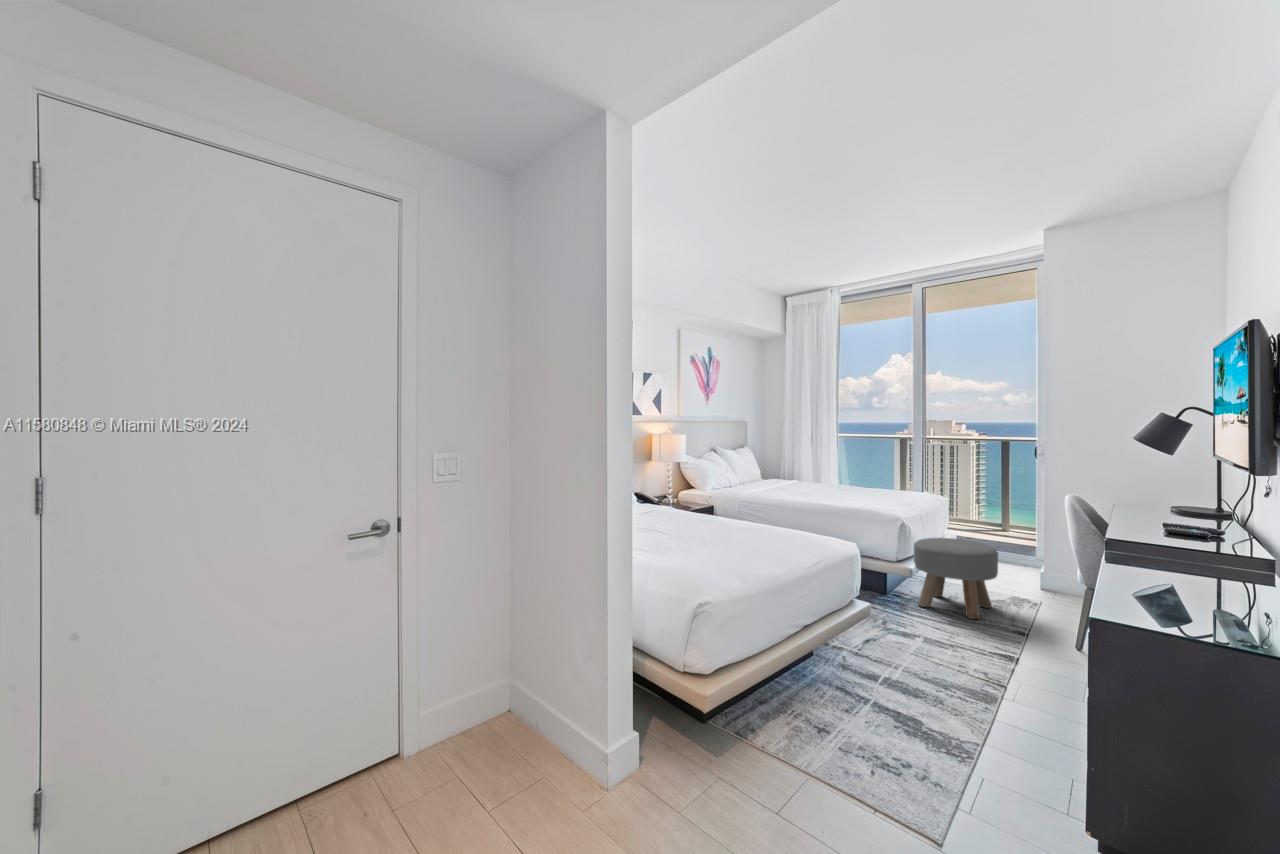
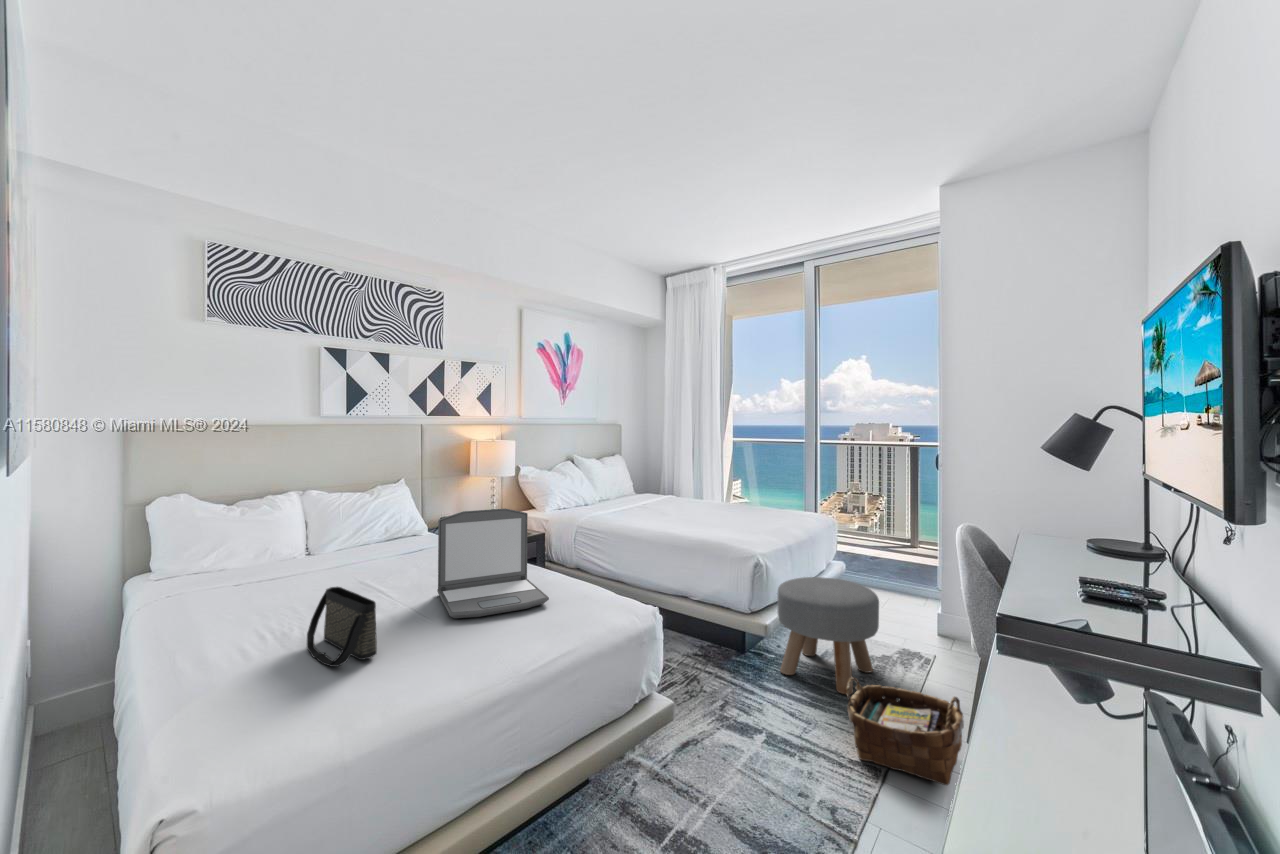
laptop: none [702,480,781,545] -> present [437,508,549,618]
handbag: none [662,521,711,563] -> present [307,587,377,667]
woven basket: none [983,601,1075,666] -> present [846,678,964,785]

